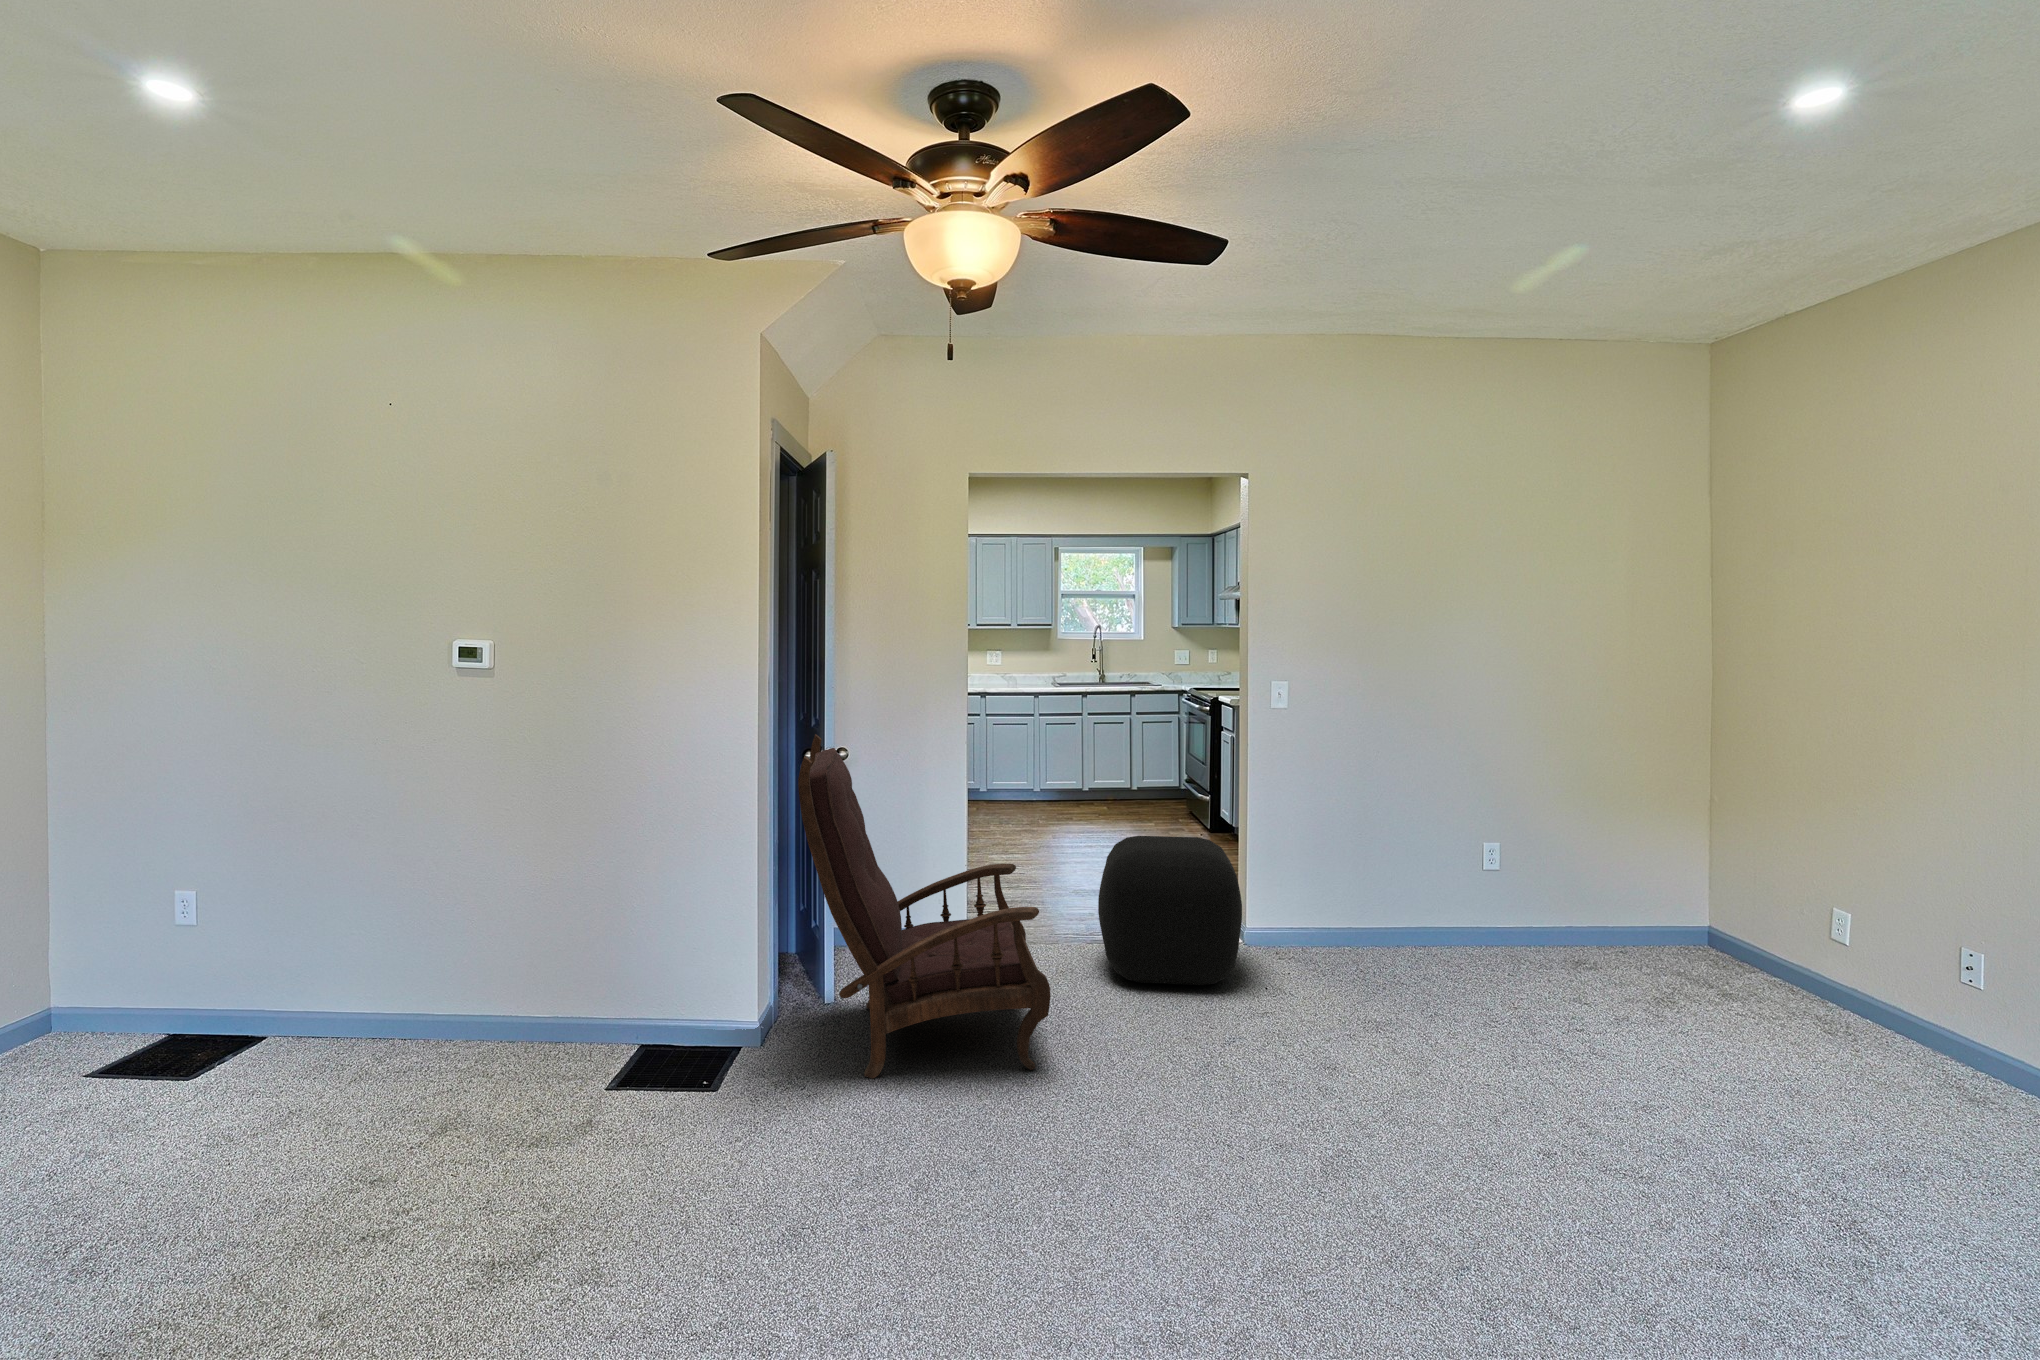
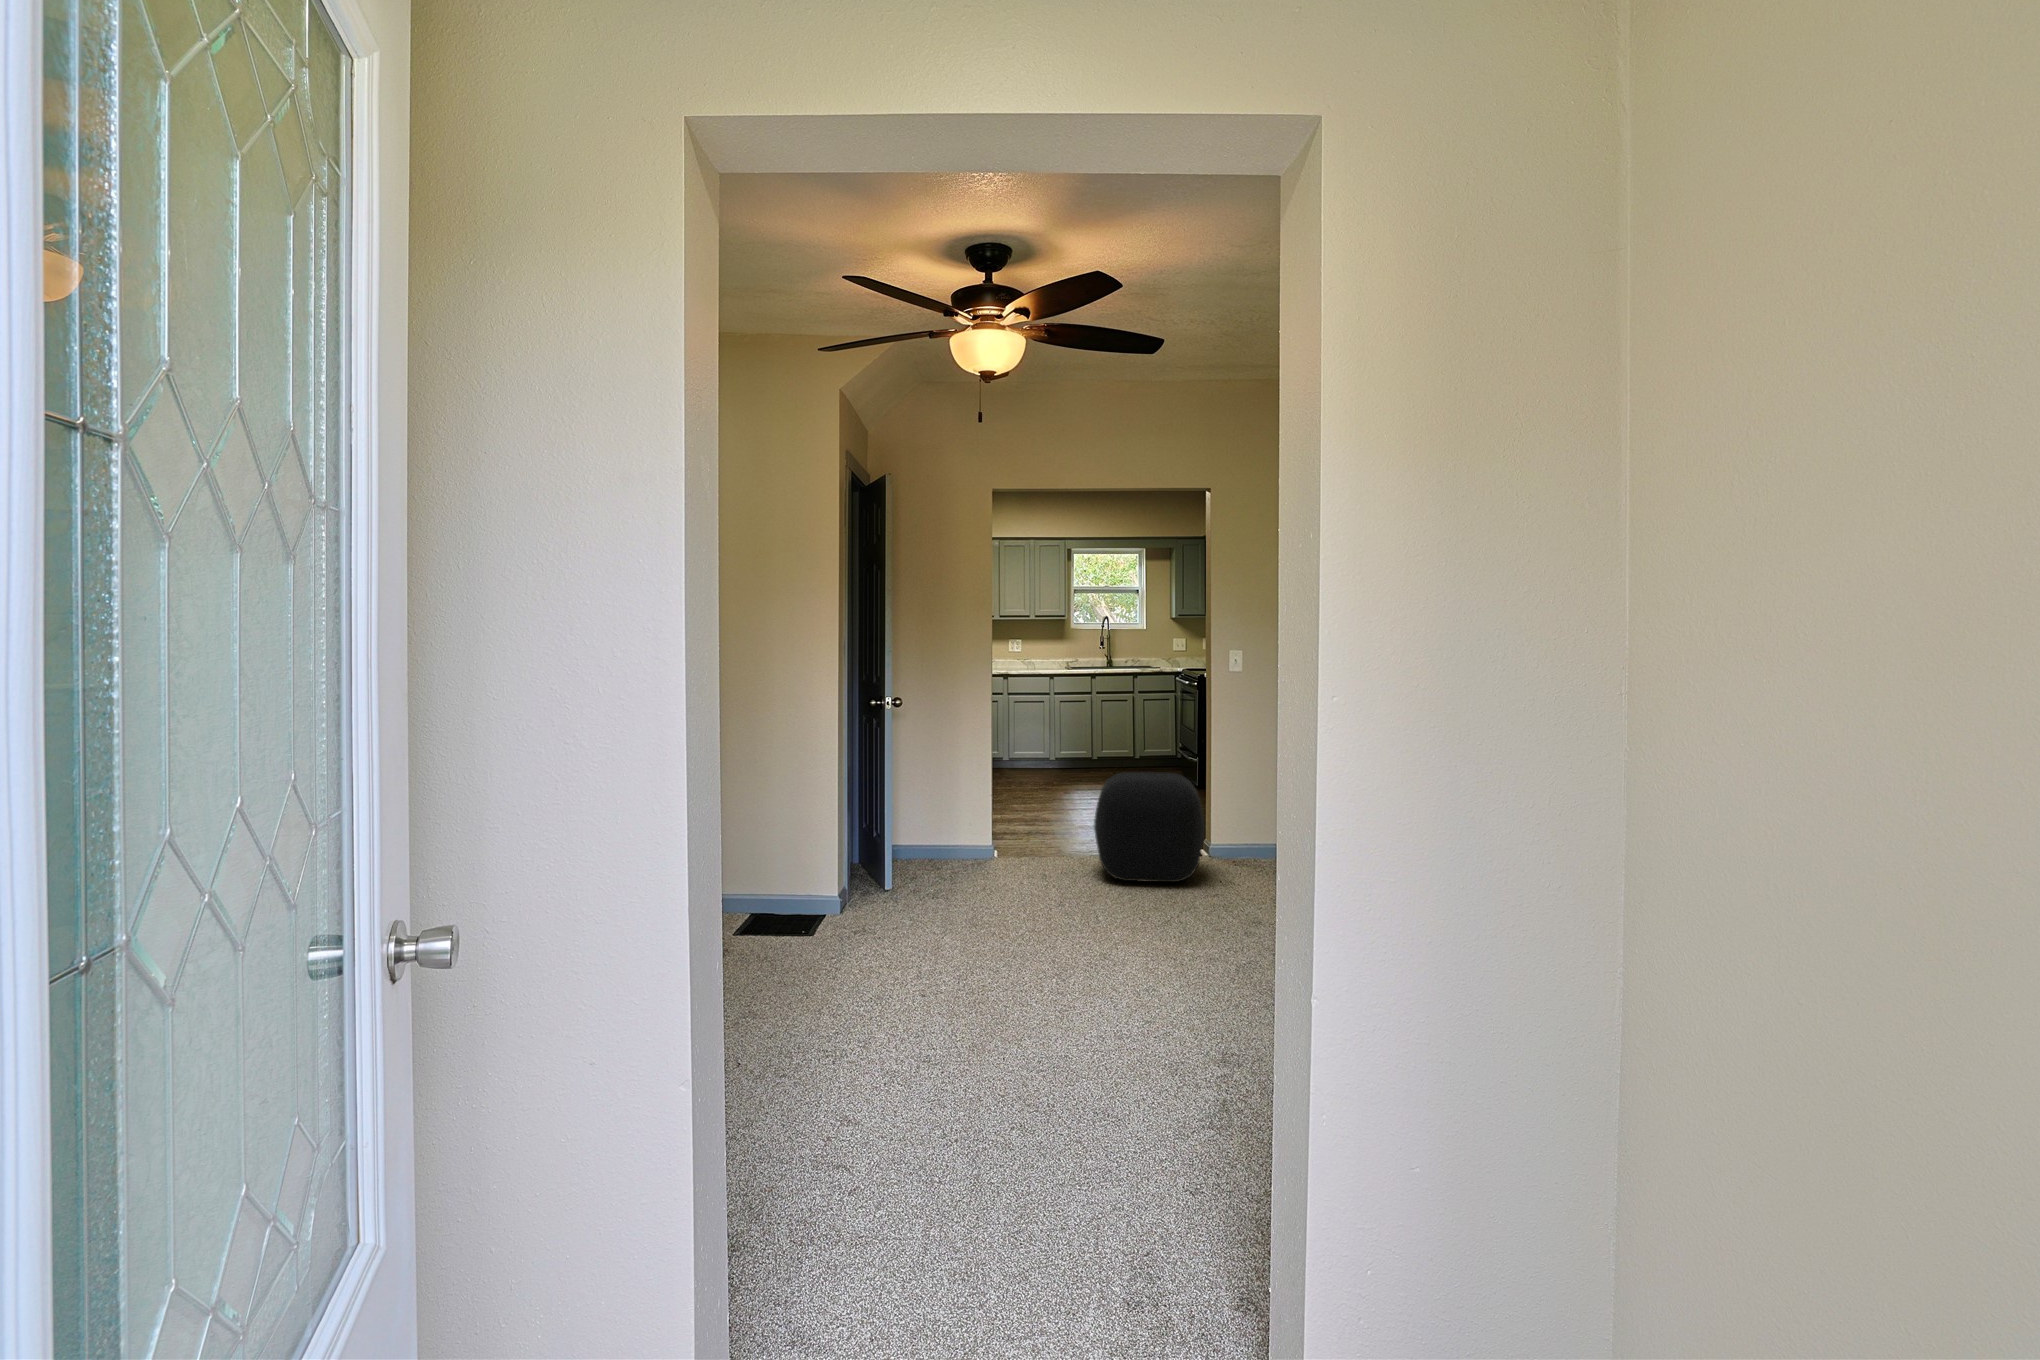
armchair: present [798,734,1051,1079] -> none [871,689,1054,933]

